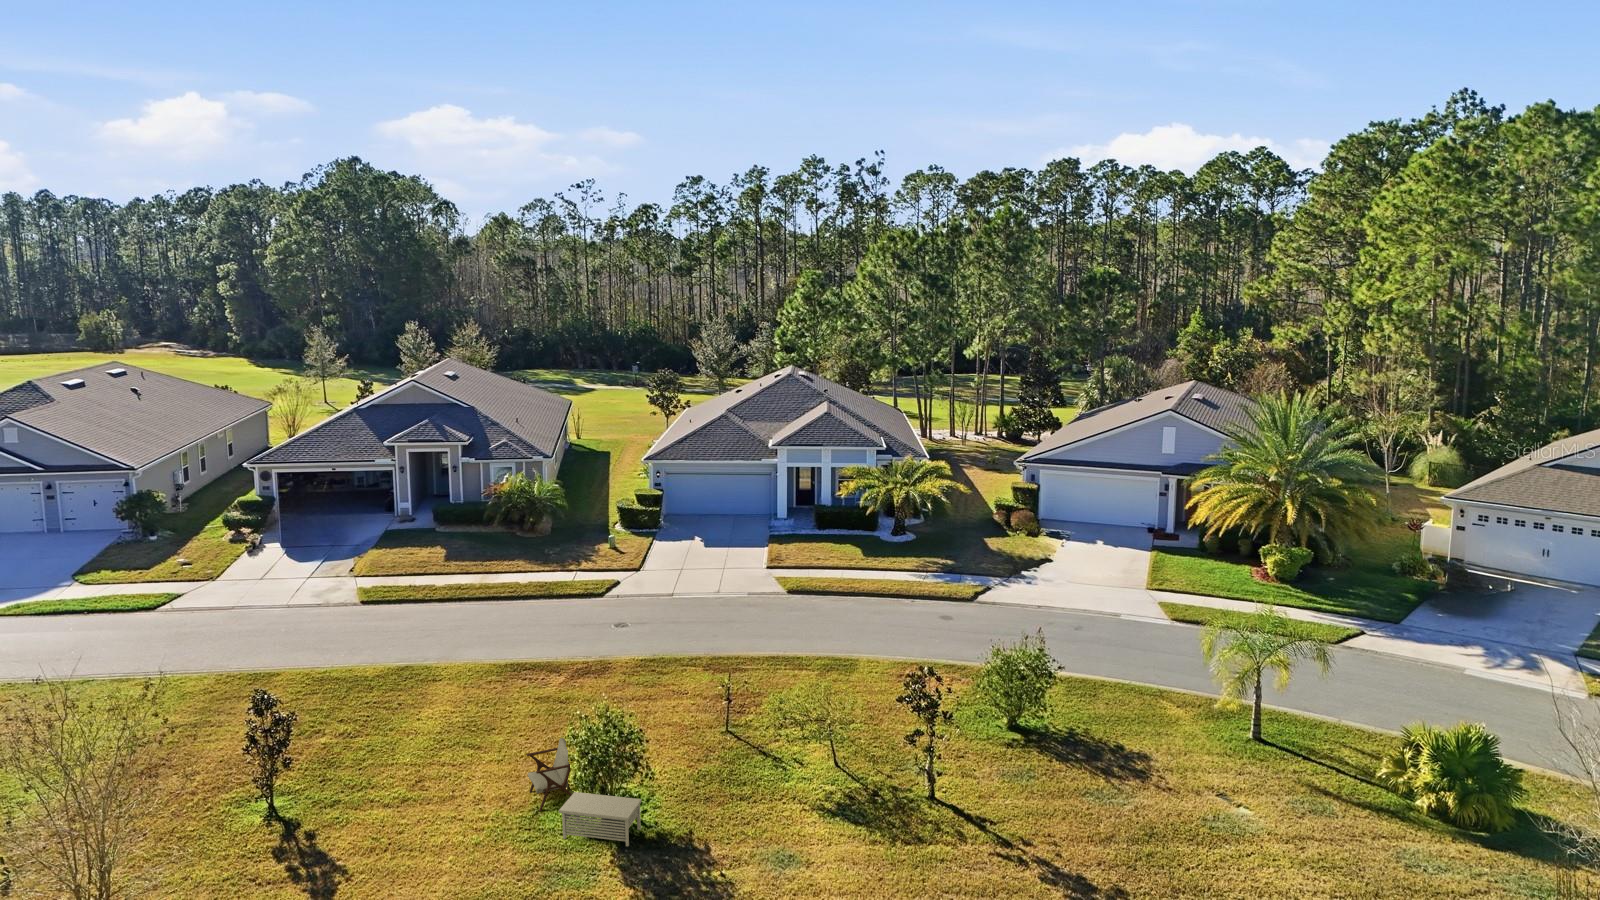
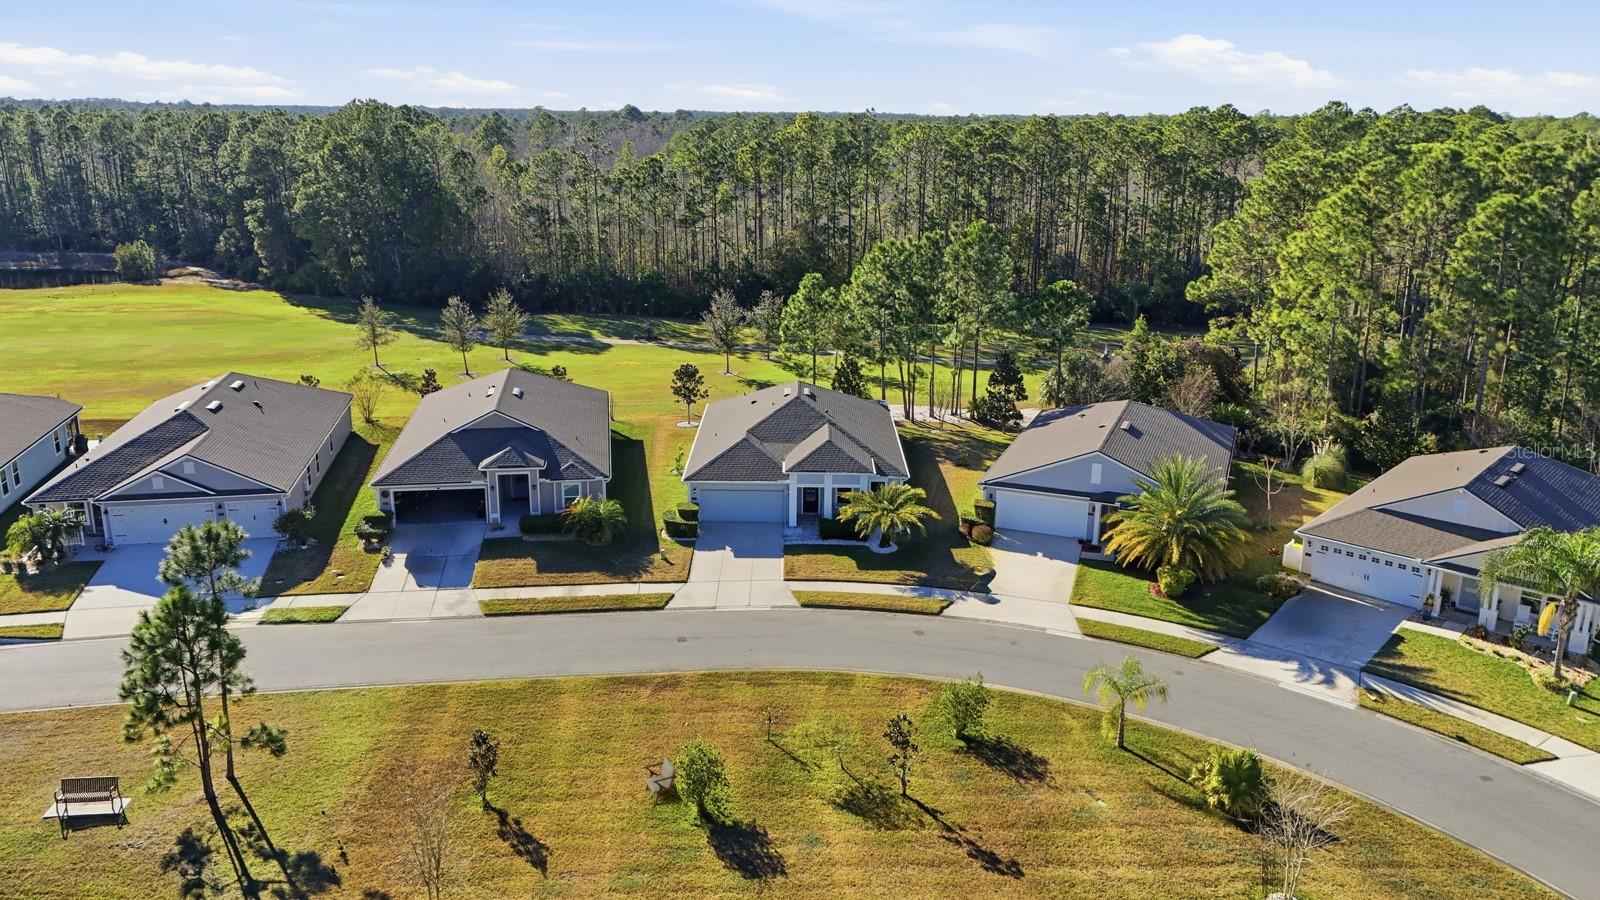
storage bench: present [559,792,641,846] -> none [671,795,722,832]

